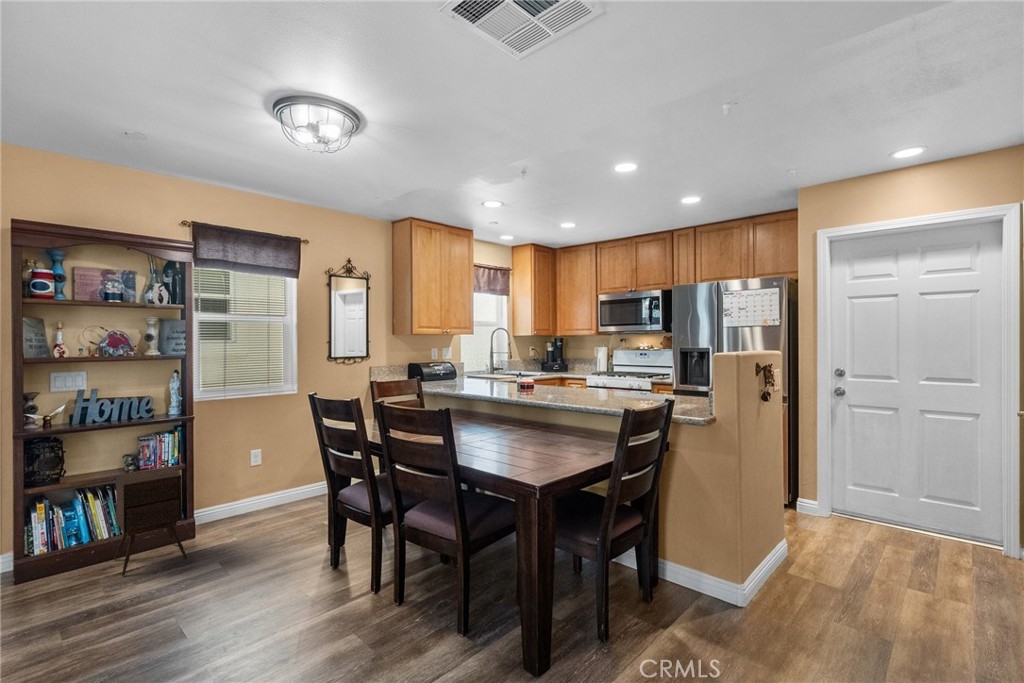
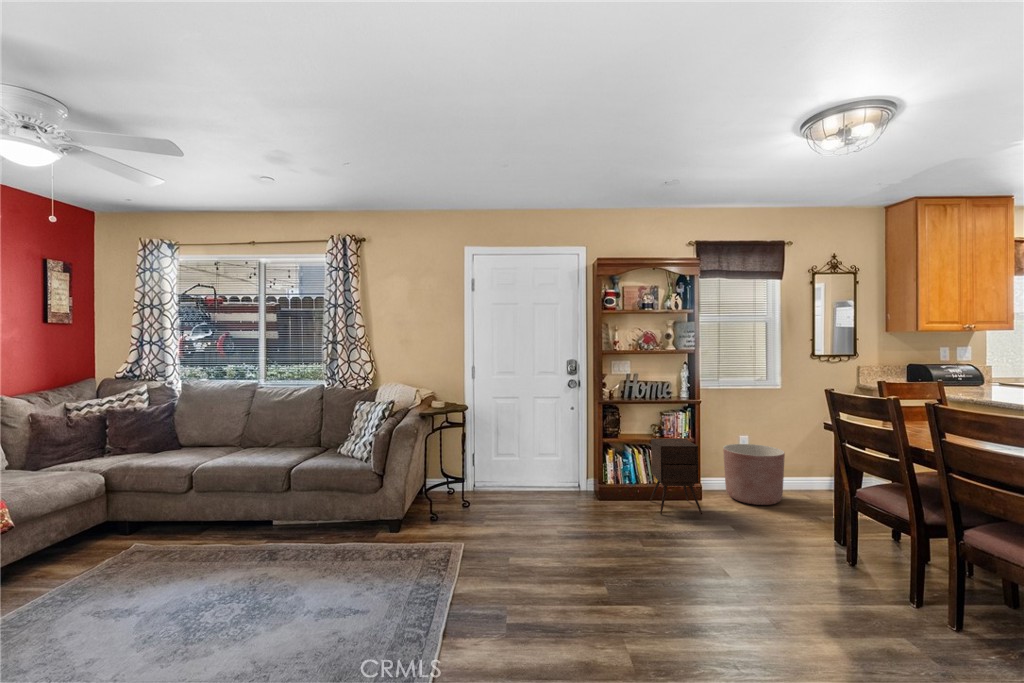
planter: none [226,458,294,527] -> present [723,444,785,505]

